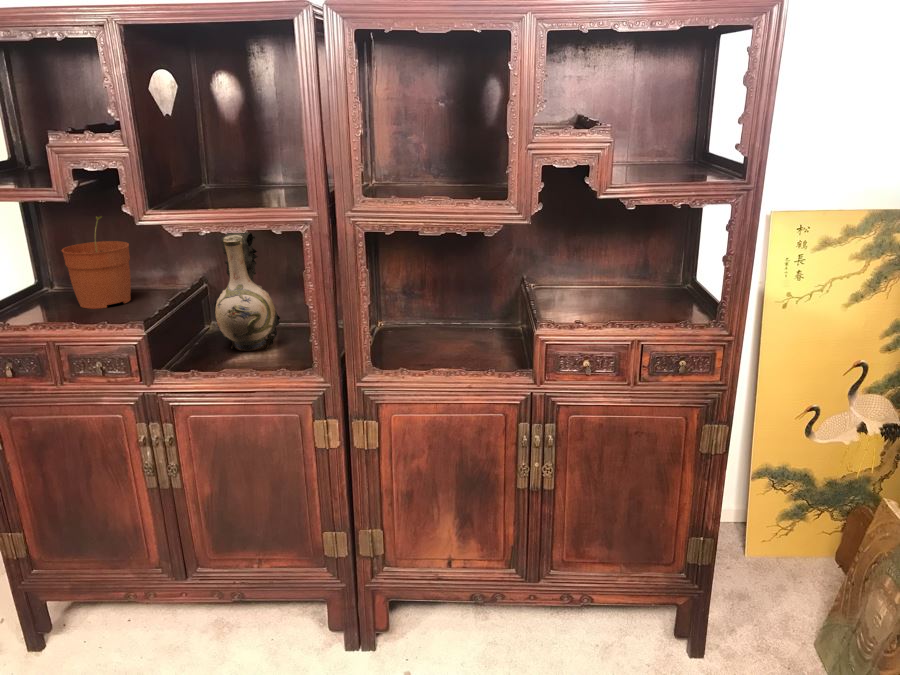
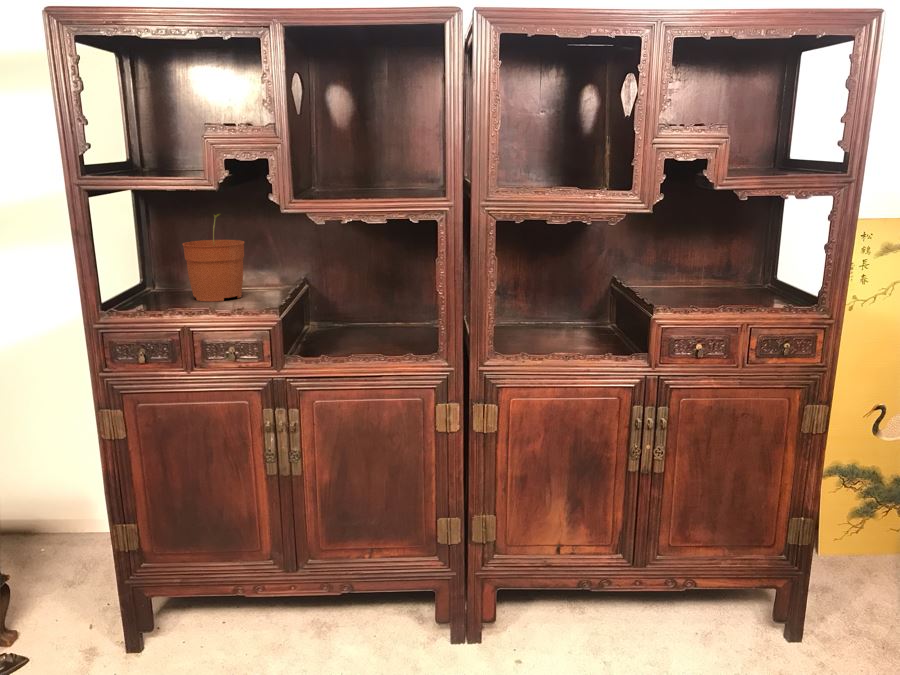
decorative vase: present [214,232,280,351] -> none [326,227,390,344]

